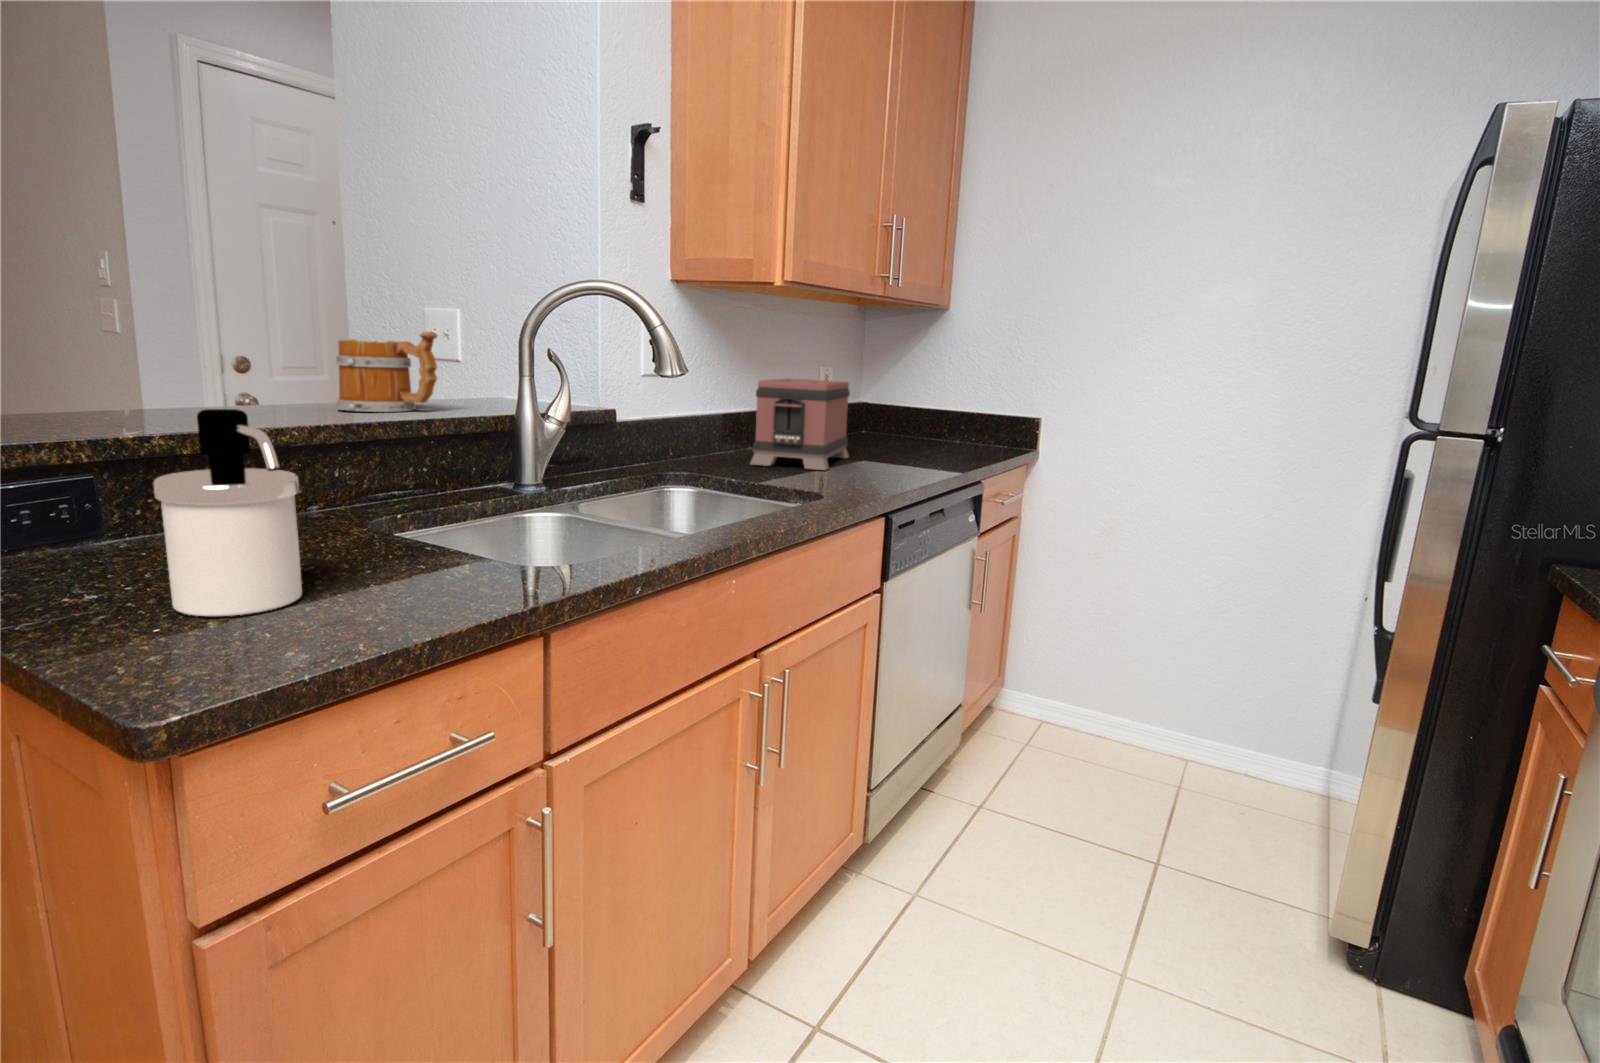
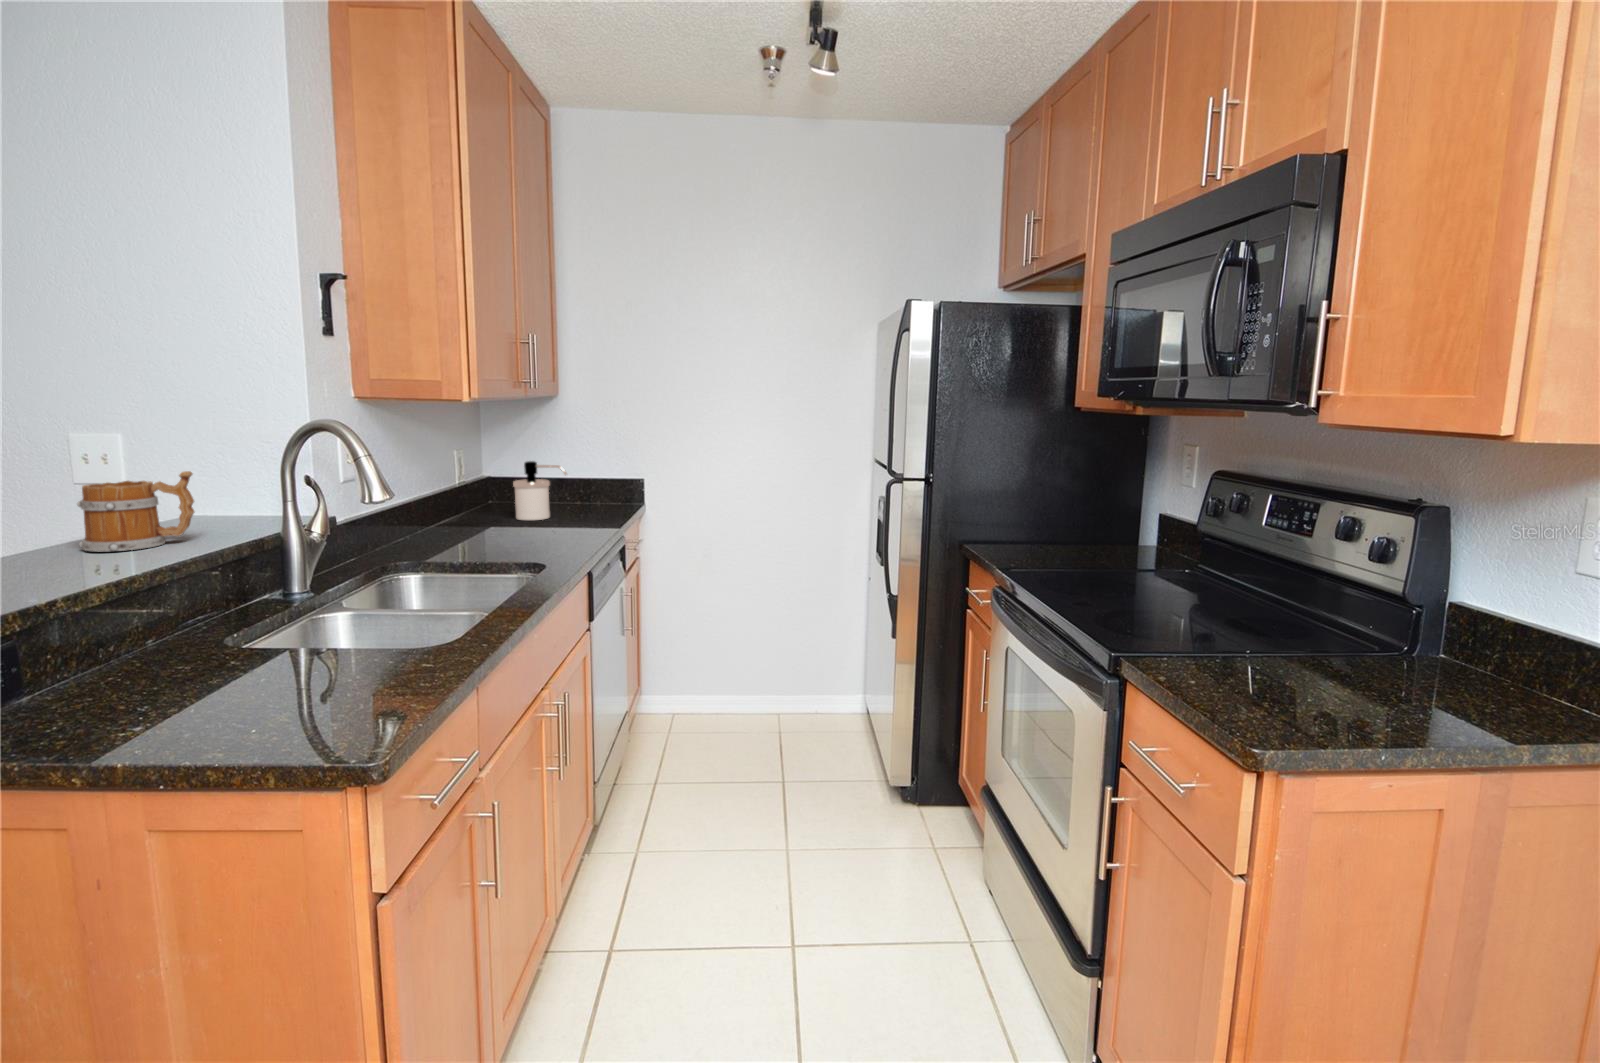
toaster: present [750,378,850,470] -> none [441,466,511,547]
soap dispenser: present [154,409,302,616] -> present [513,461,567,520]

